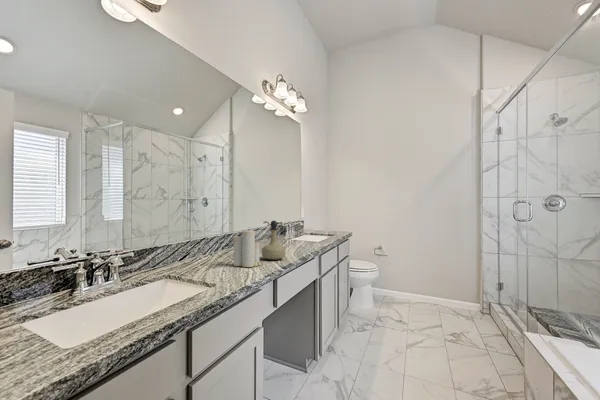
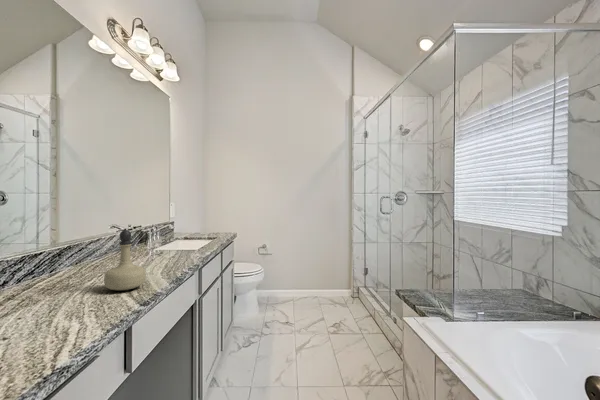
candle: present [233,230,261,267] -> none [44,245,100,315]

